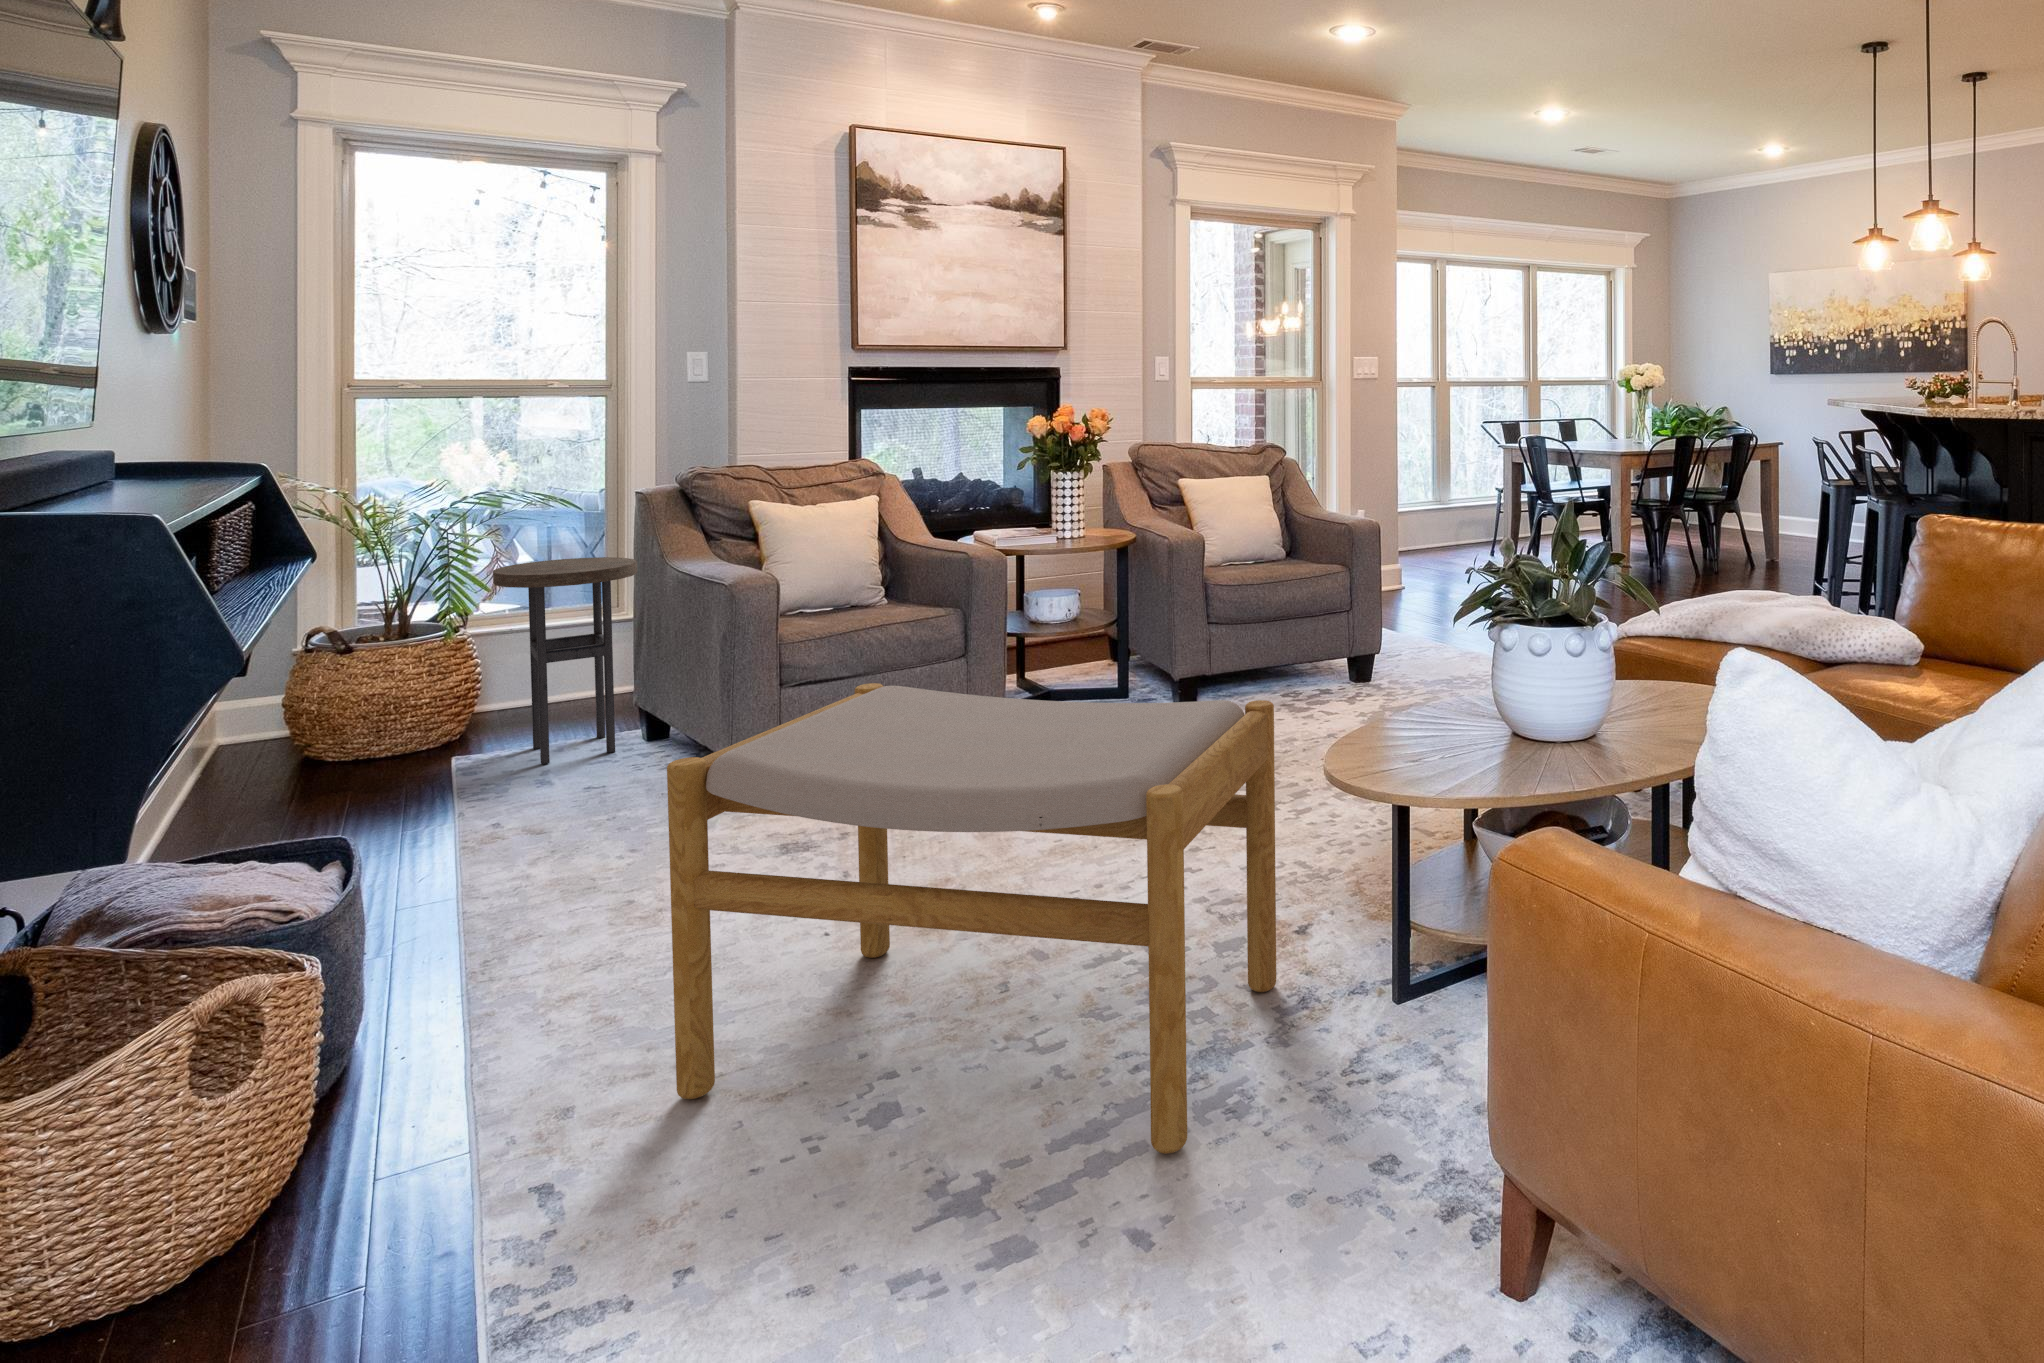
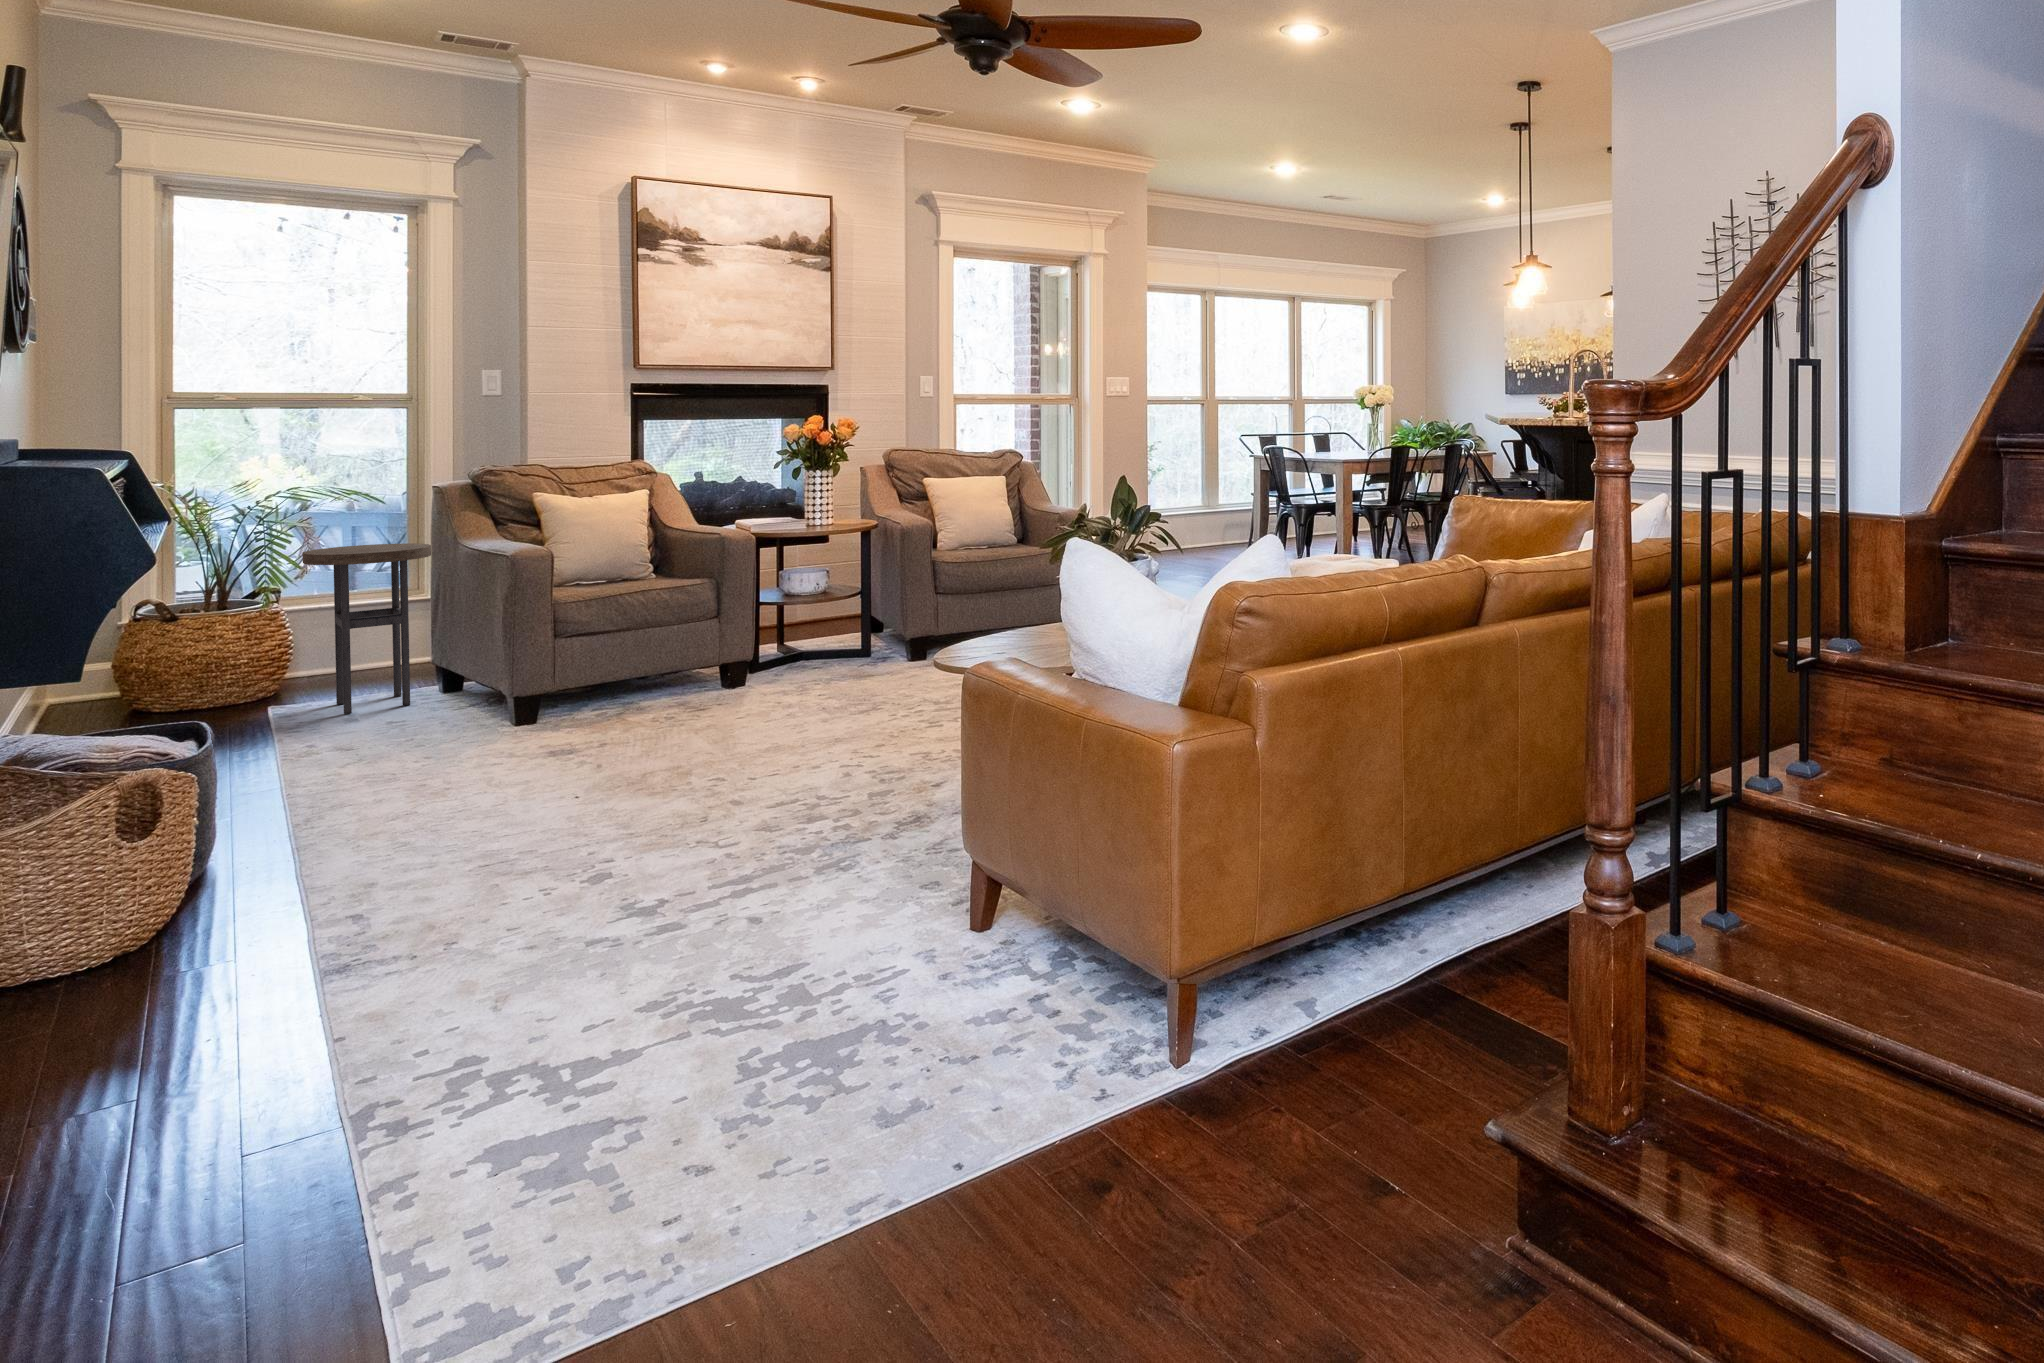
footstool: present [667,683,1276,1154] -> none [443,610,903,888]

